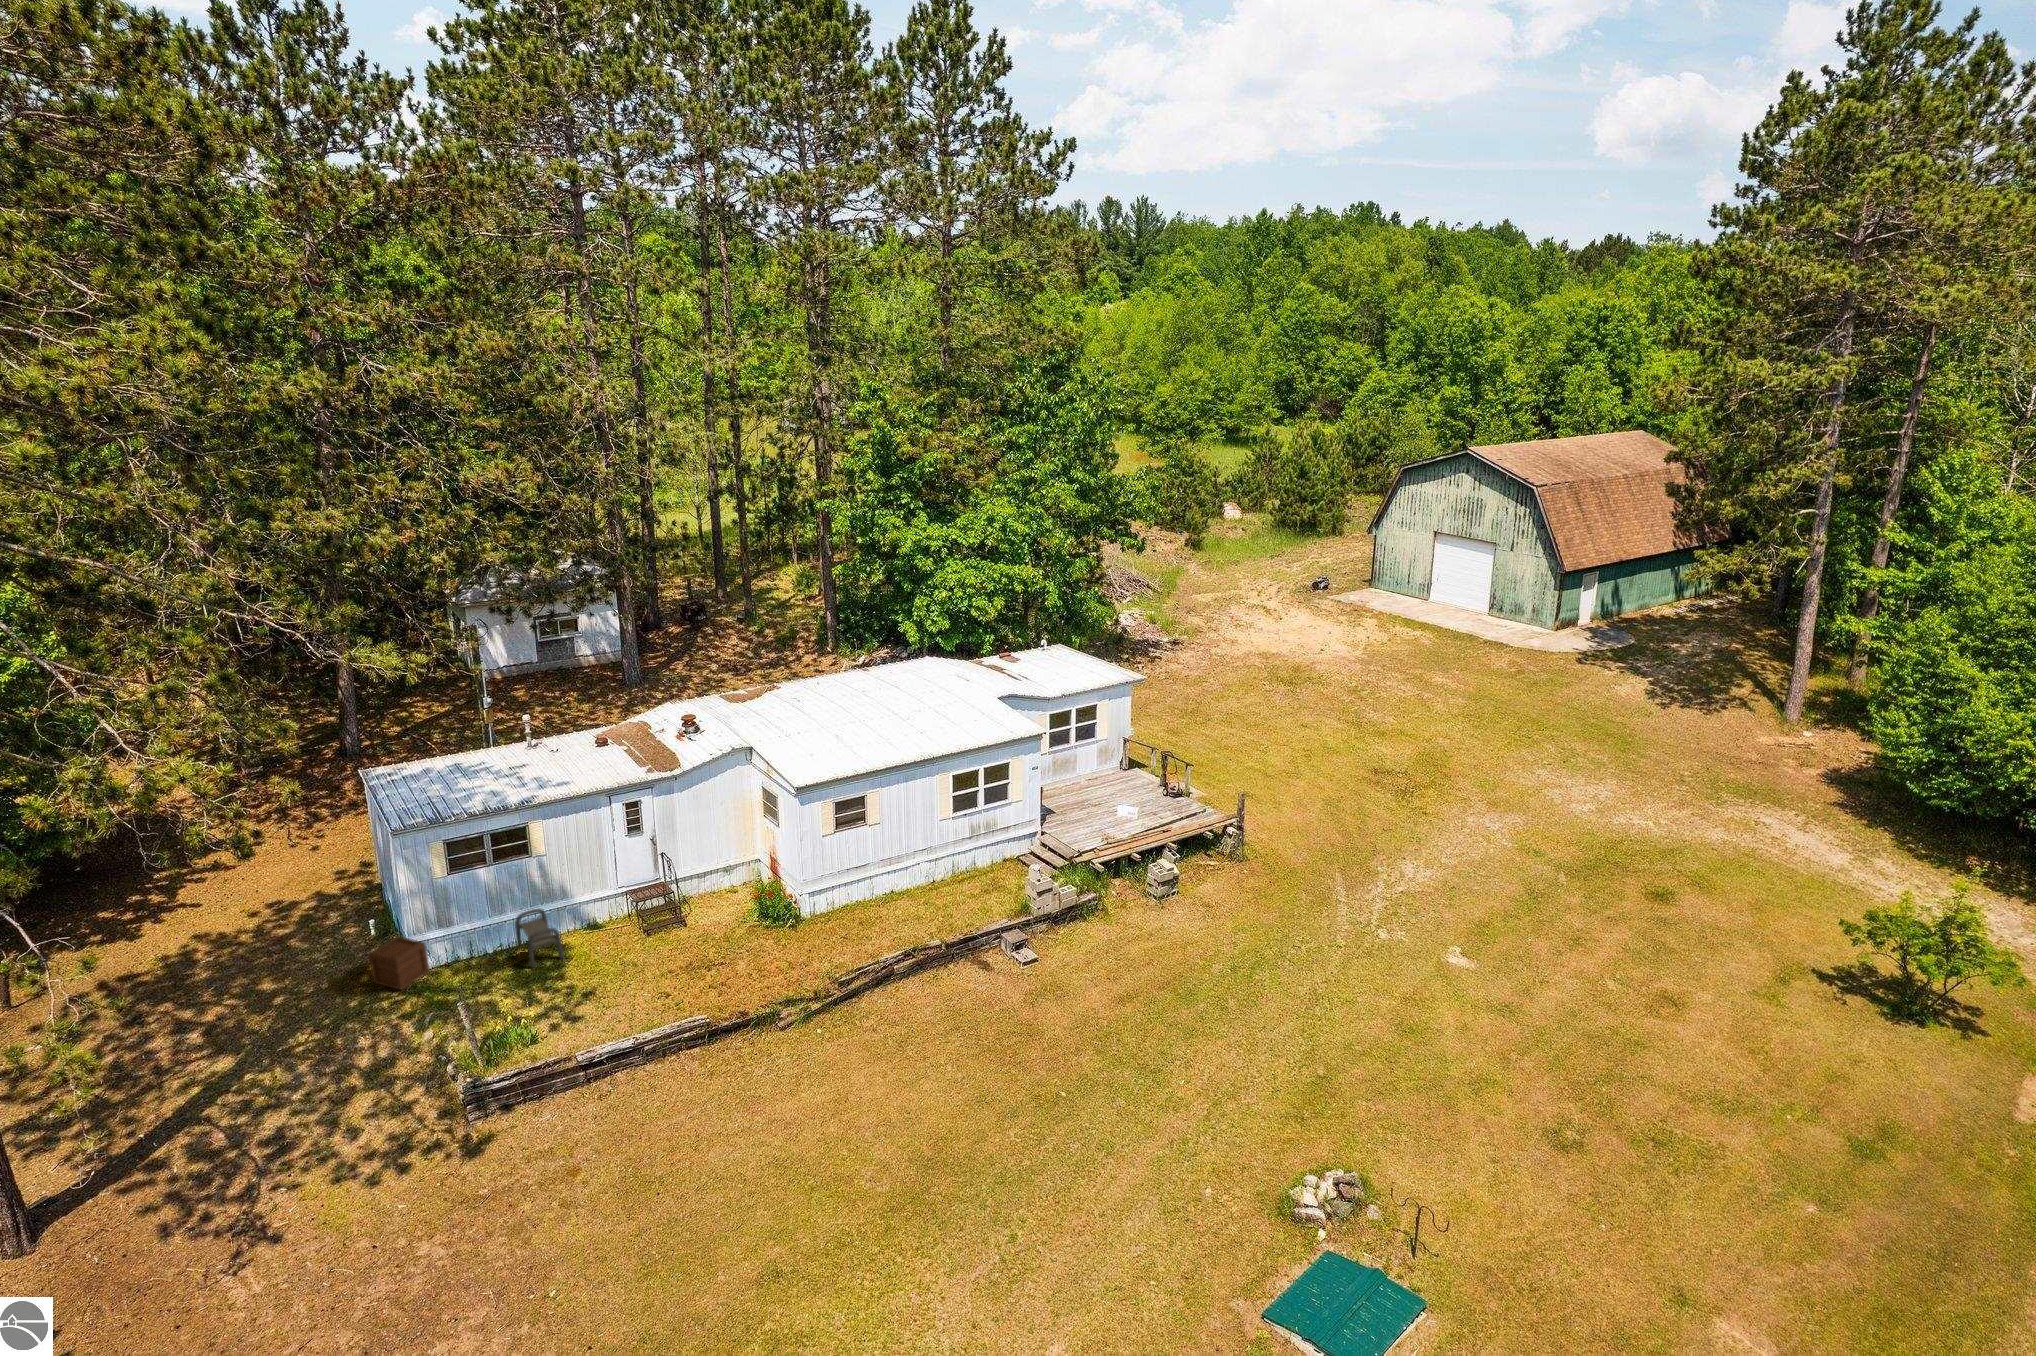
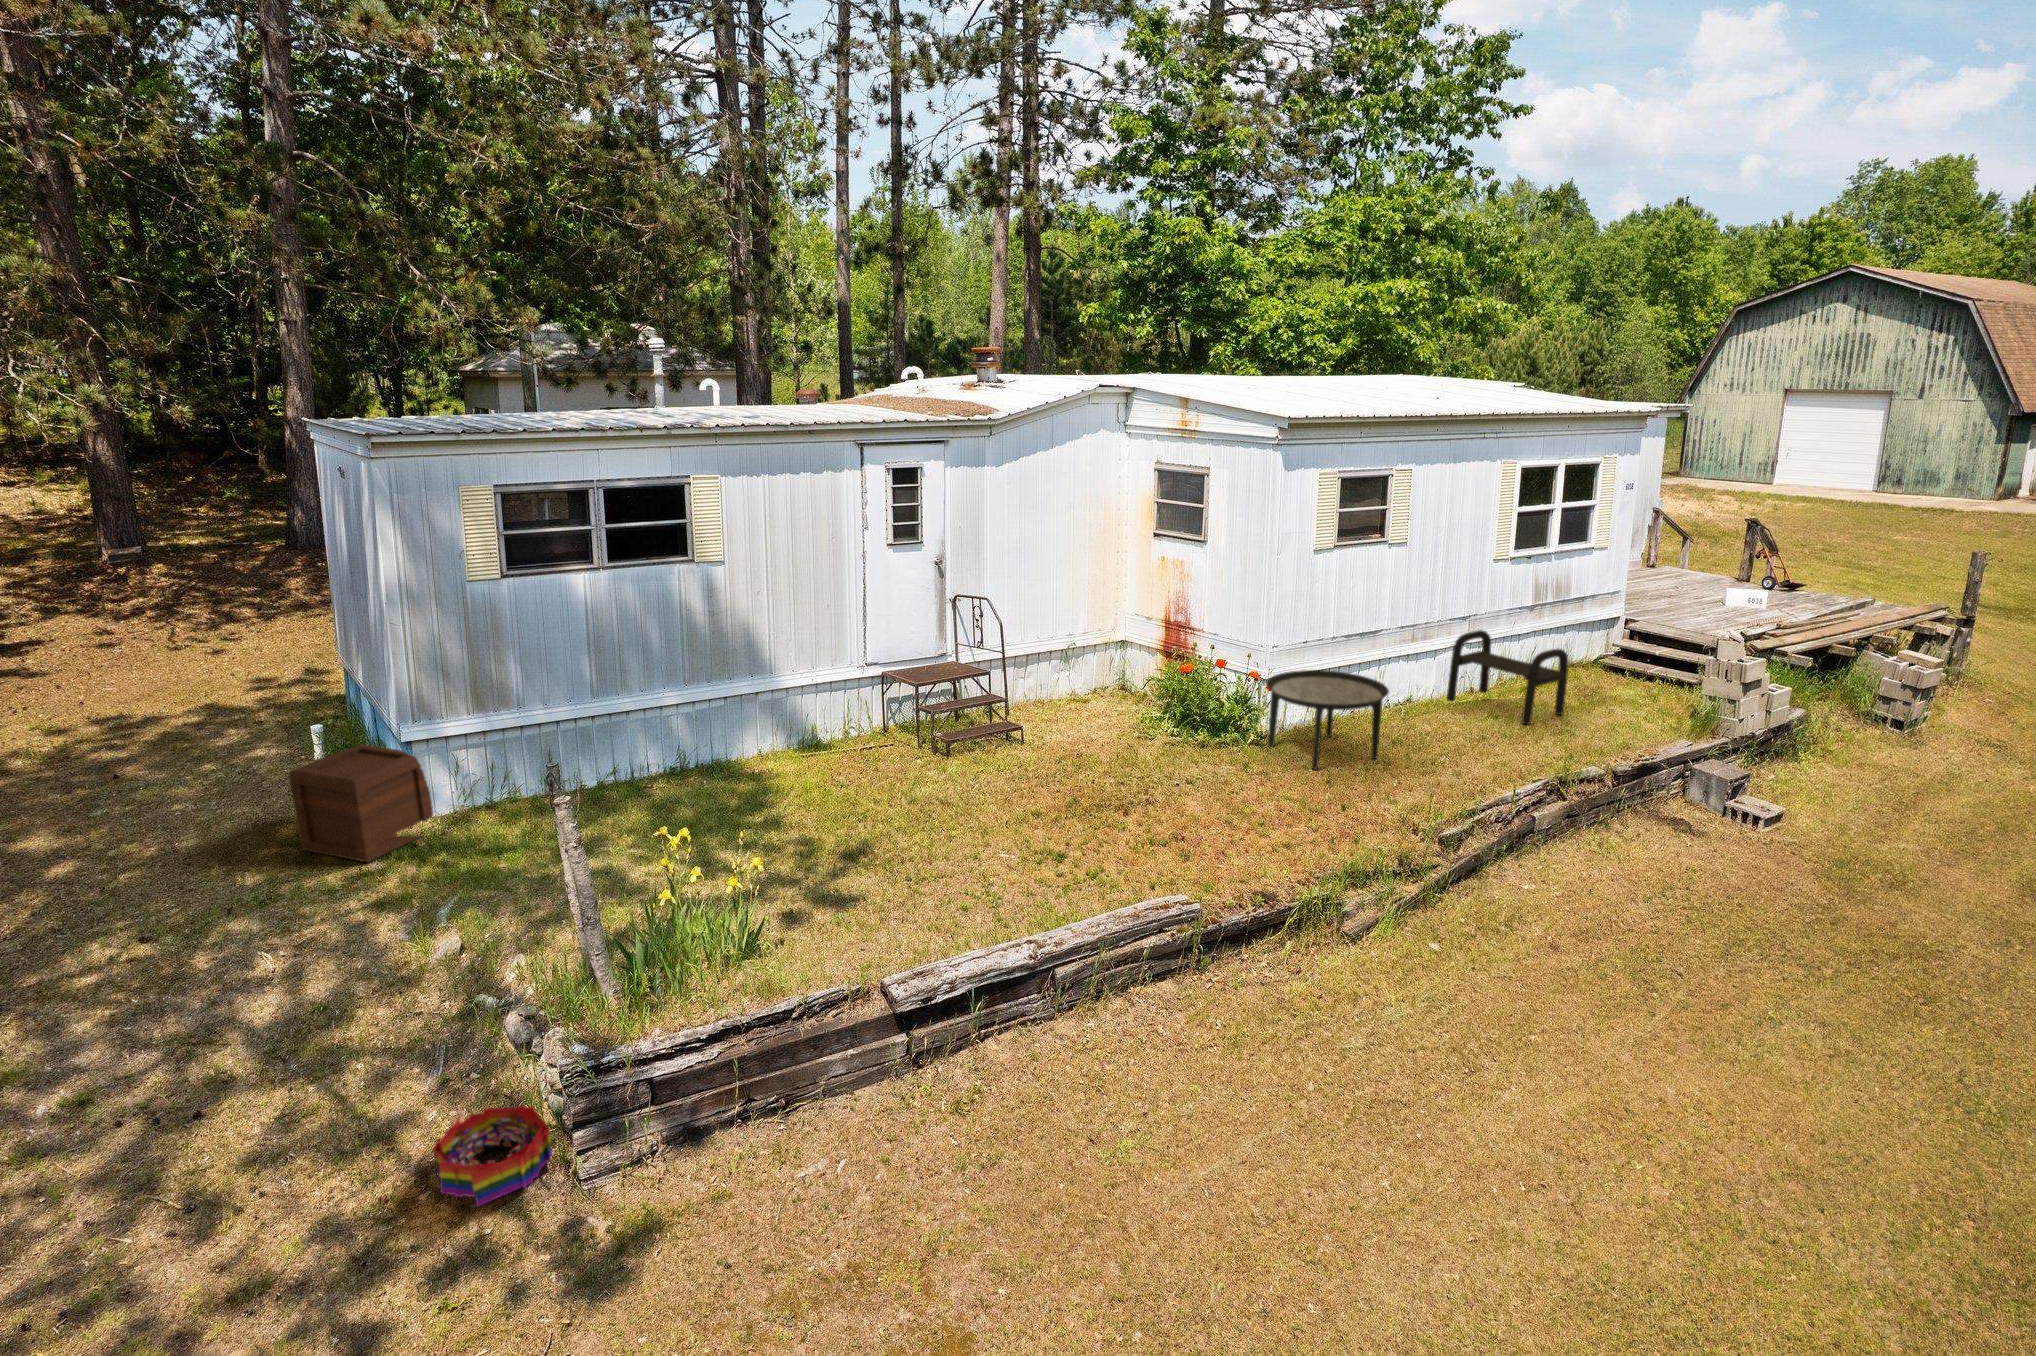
round table: none [808,883,862,935] -> present [1266,670,1389,769]
bench: present [515,909,563,968] -> present [1447,630,1568,724]
storage bin: none [424,1098,462,1131] -> present [433,1106,552,1206]

